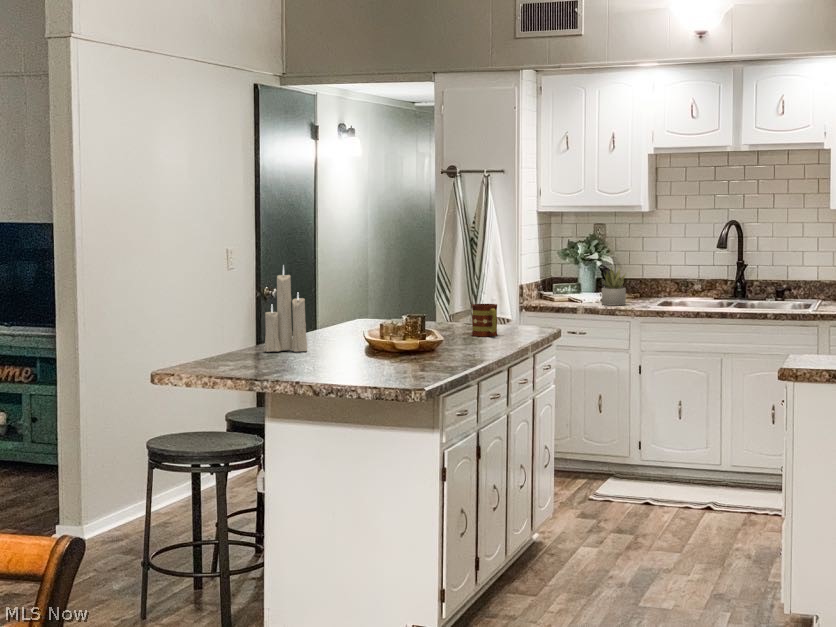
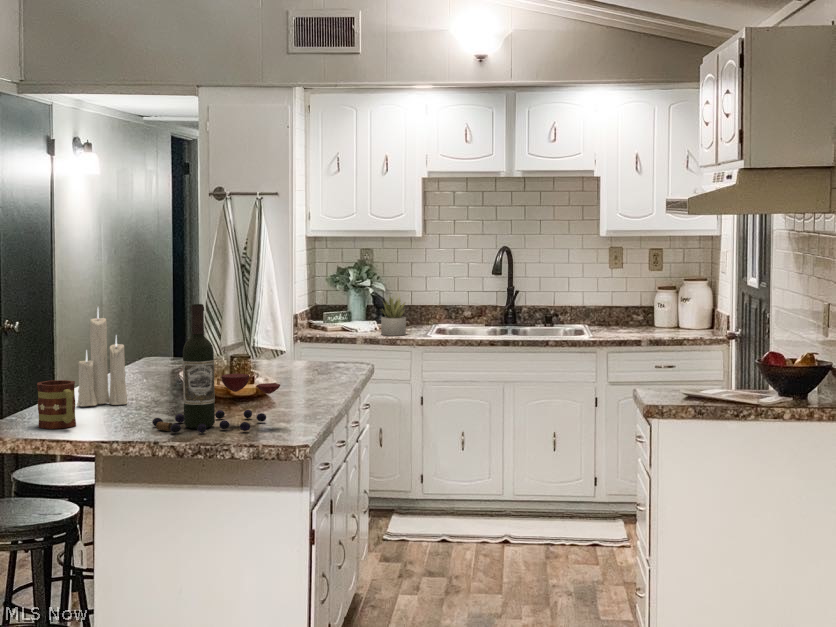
wine bottle: none [307,260,419,375] -> present [153,304,280,433]
mug: present [472,304,497,336] -> present [37,380,76,429]

